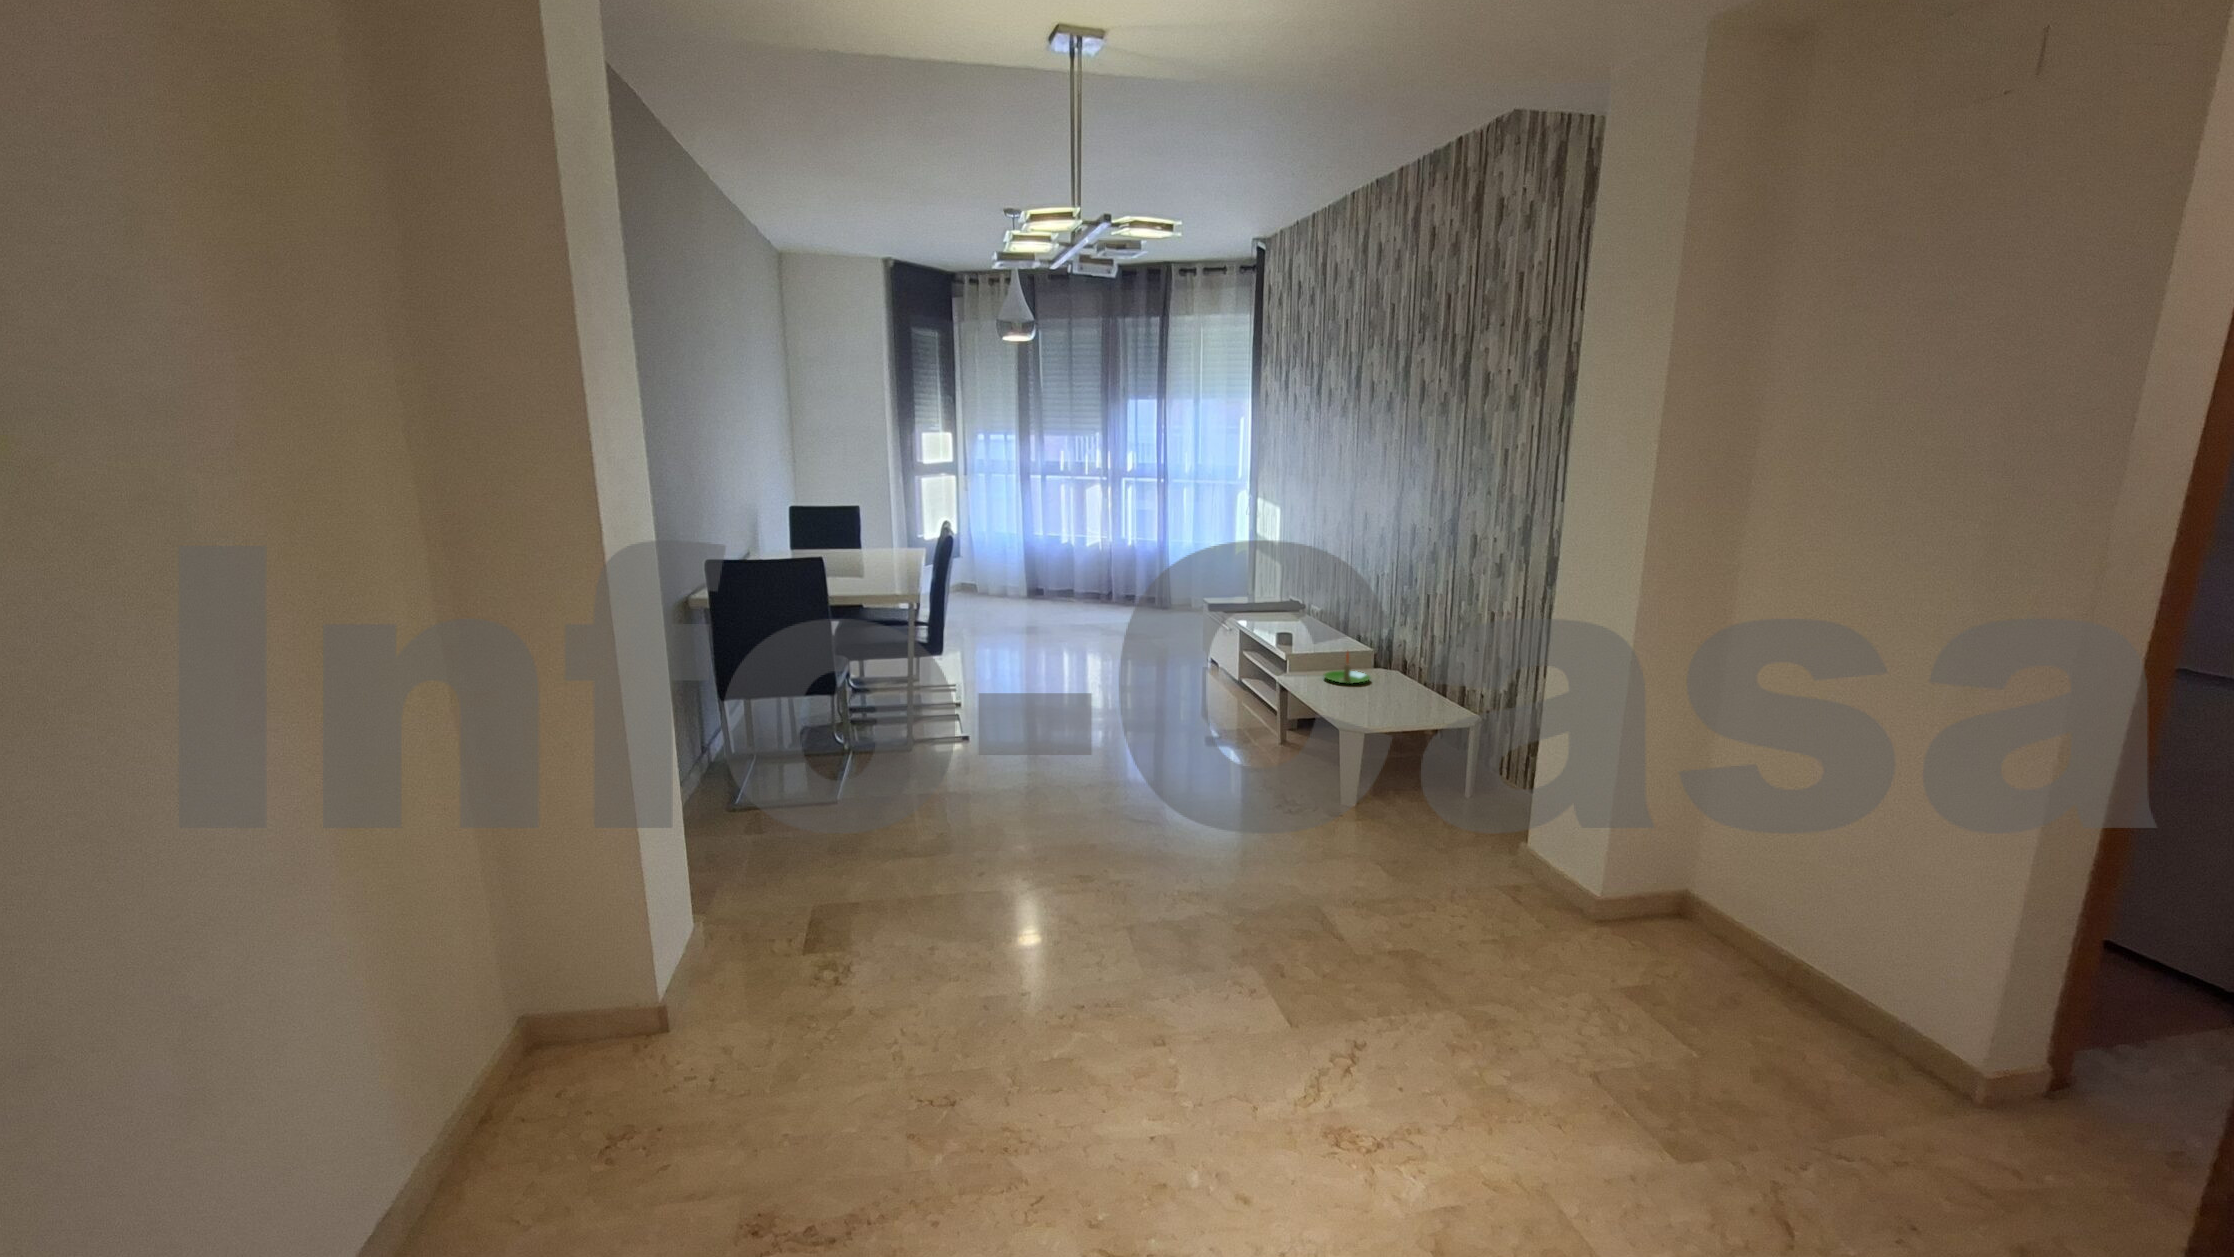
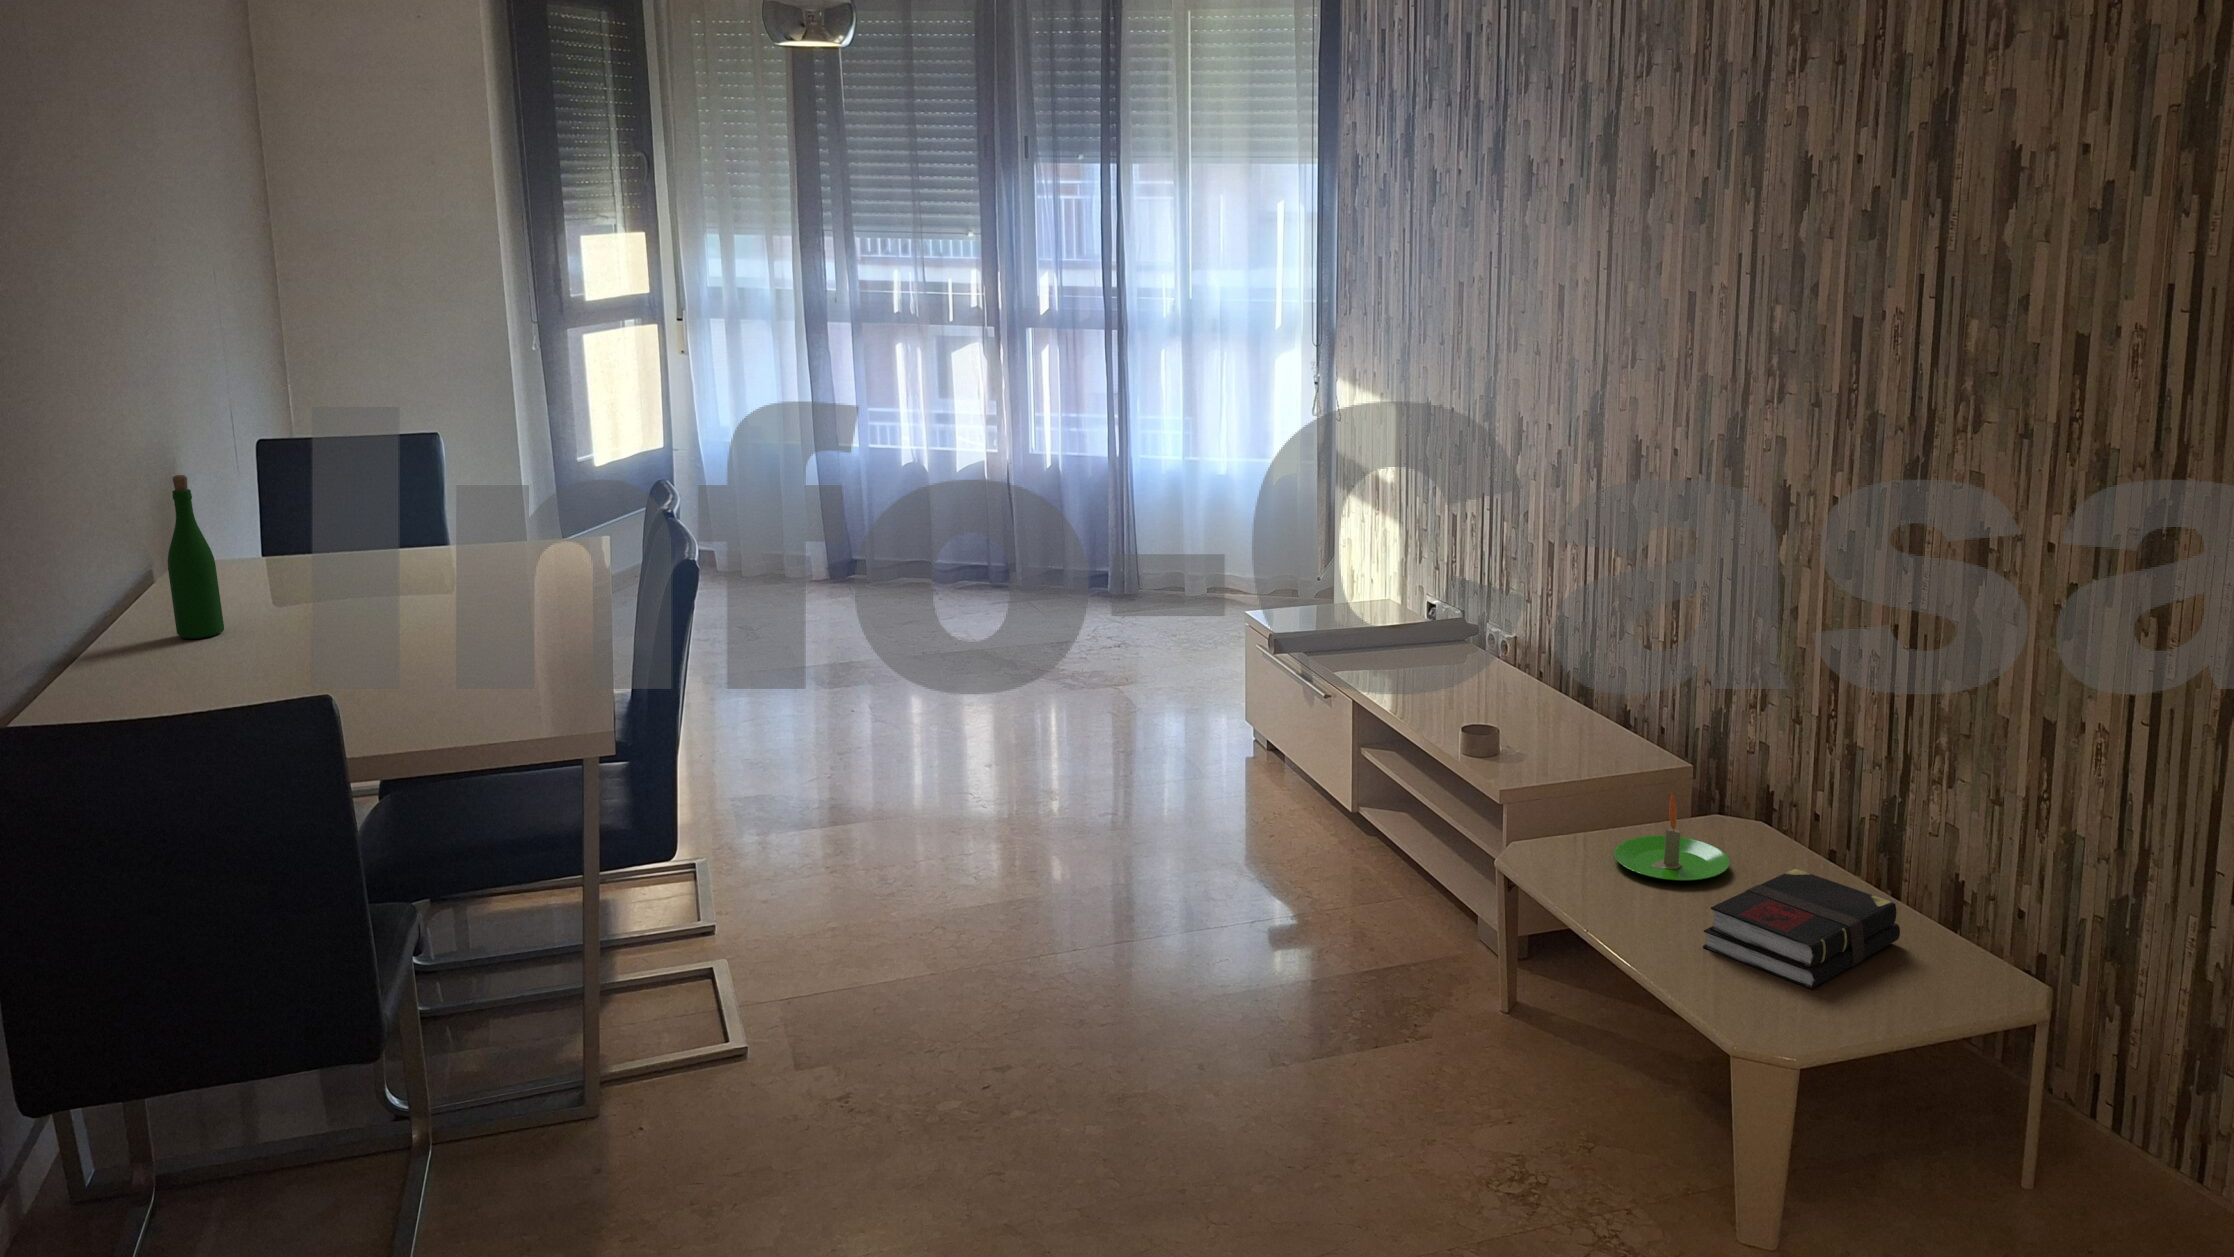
wine bottle: none [771,510,790,573] -> present [168,475,224,639]
book: none [1344,676,1425,712] -> present [1703,869,1900,989]

